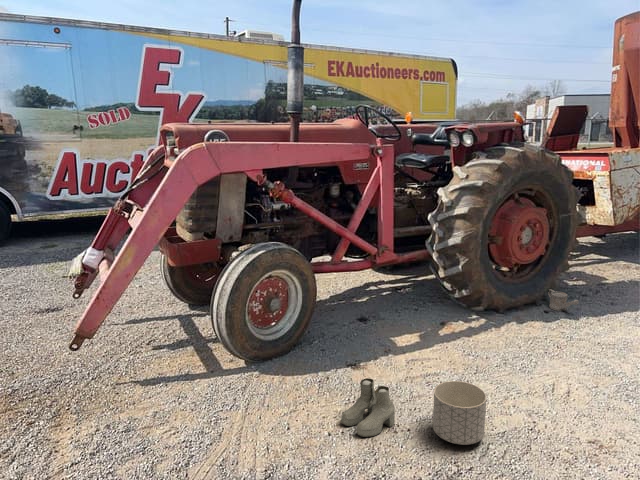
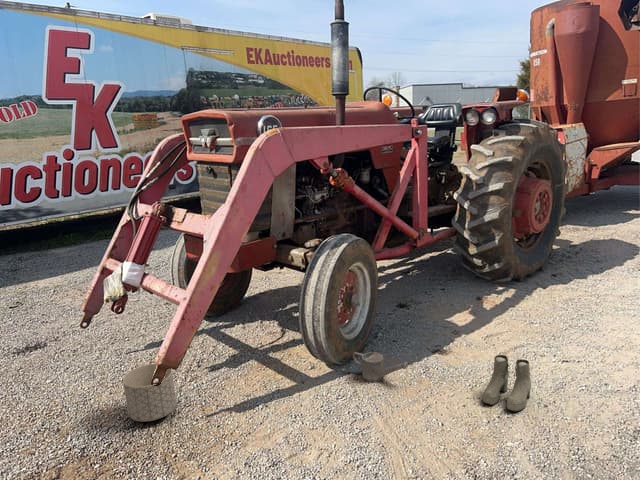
watering can: present [548,289,578,311] -> present [353,352,408,382]
planter: present [433,381,486,445] -> present [123,364,177,422]

